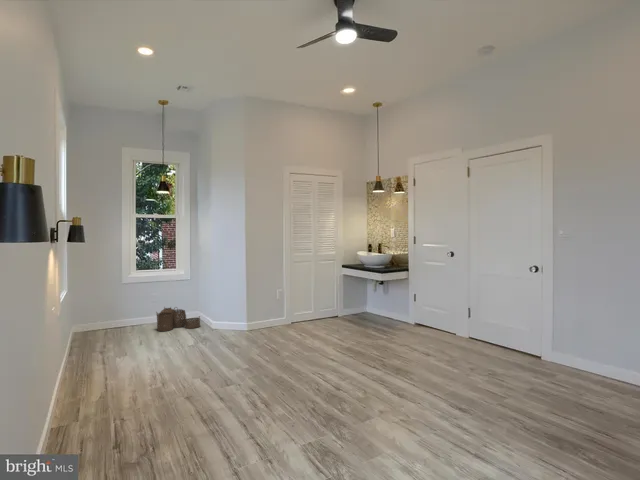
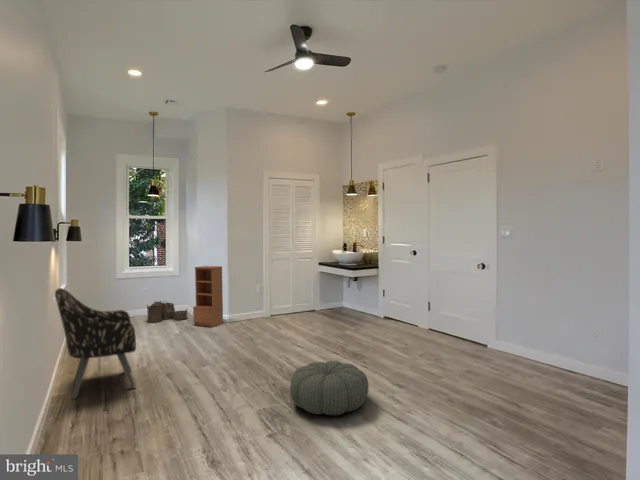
bookcase: none [208,269,240,337] -> present [193,266,223,327]
armchair: none [54,297,150,432] -> present [55,288,136,399]
pouf: none [338,383,433,454] -> present [290,361,369,415]

